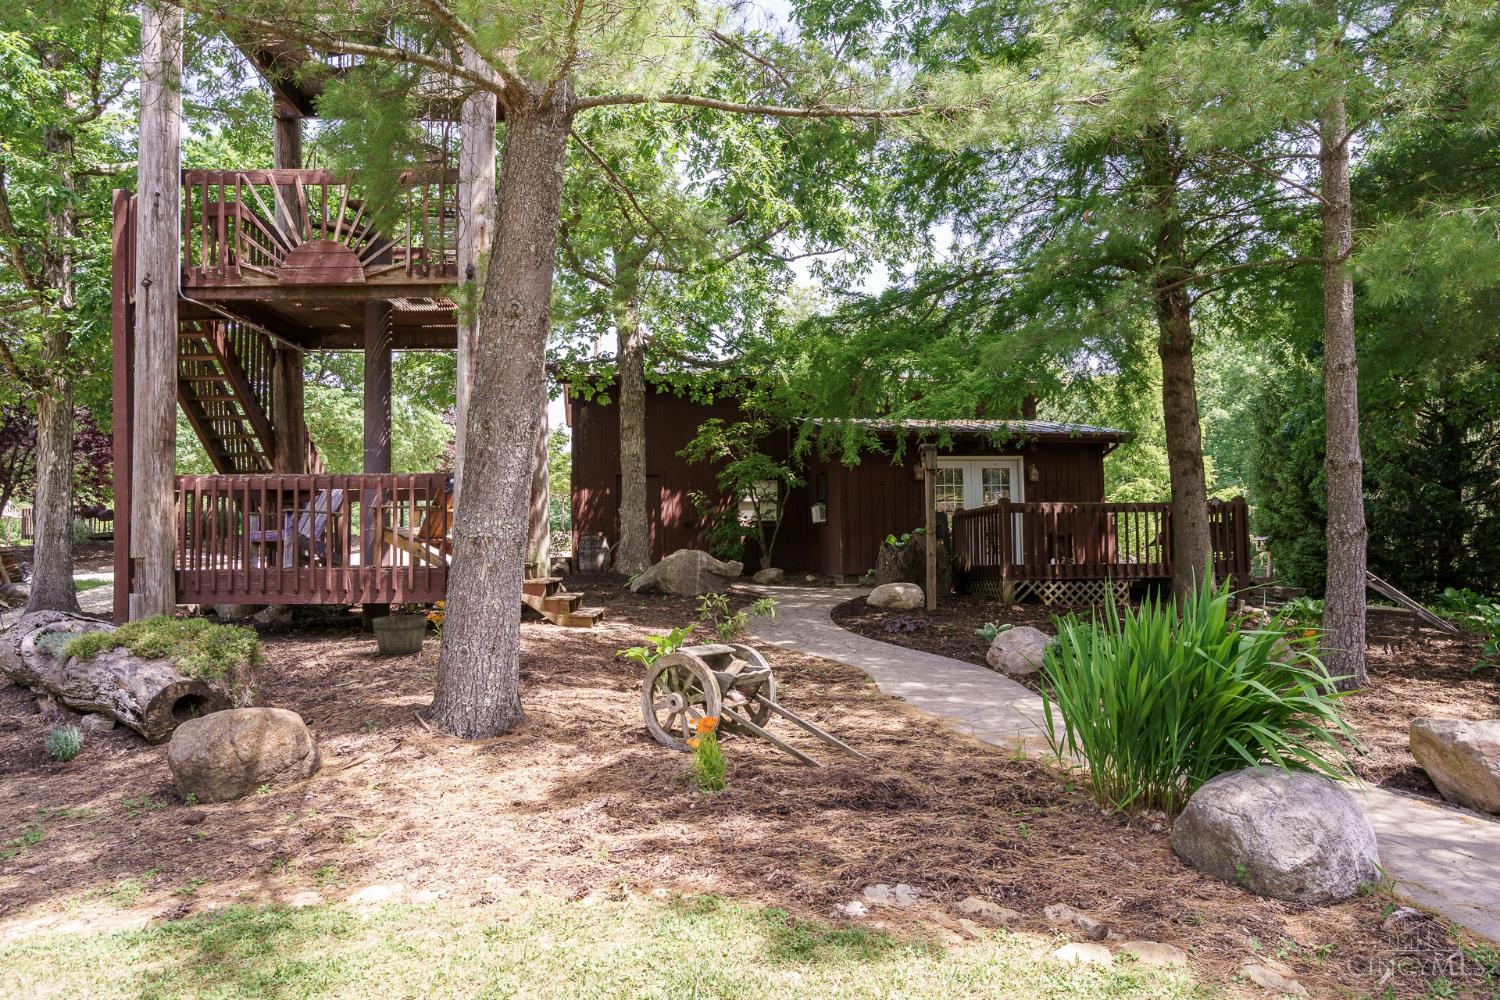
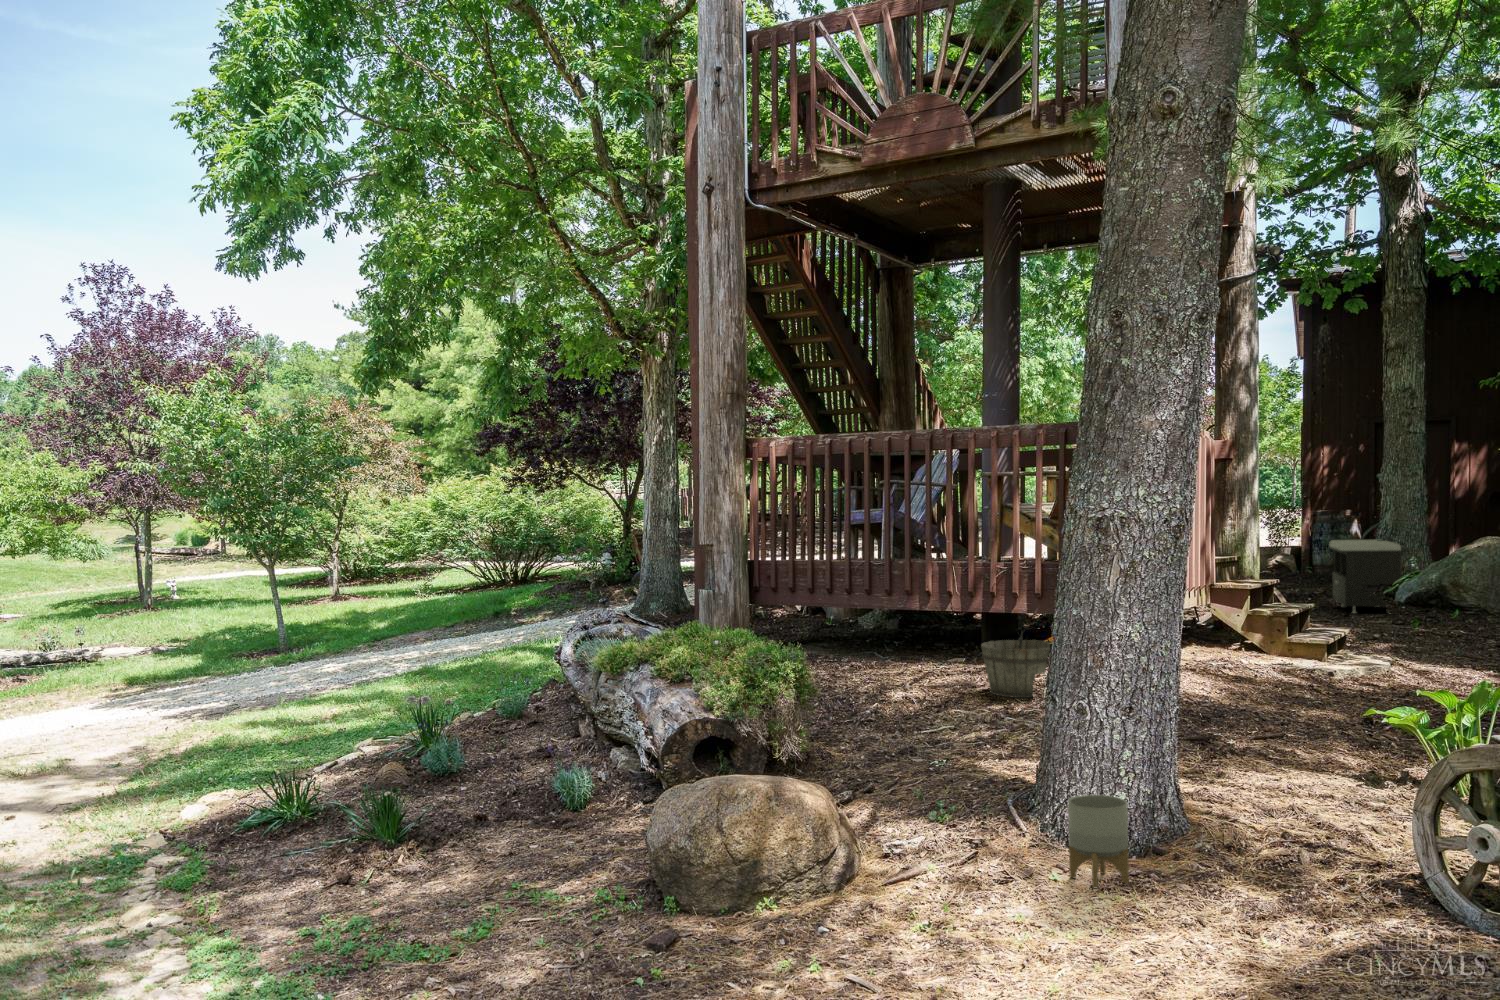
storage bench: none [587,542,628,588] -> present [1329,540,1402,613]
planter: none [458,699,493,754] -> present [1068,795,1129,888]

